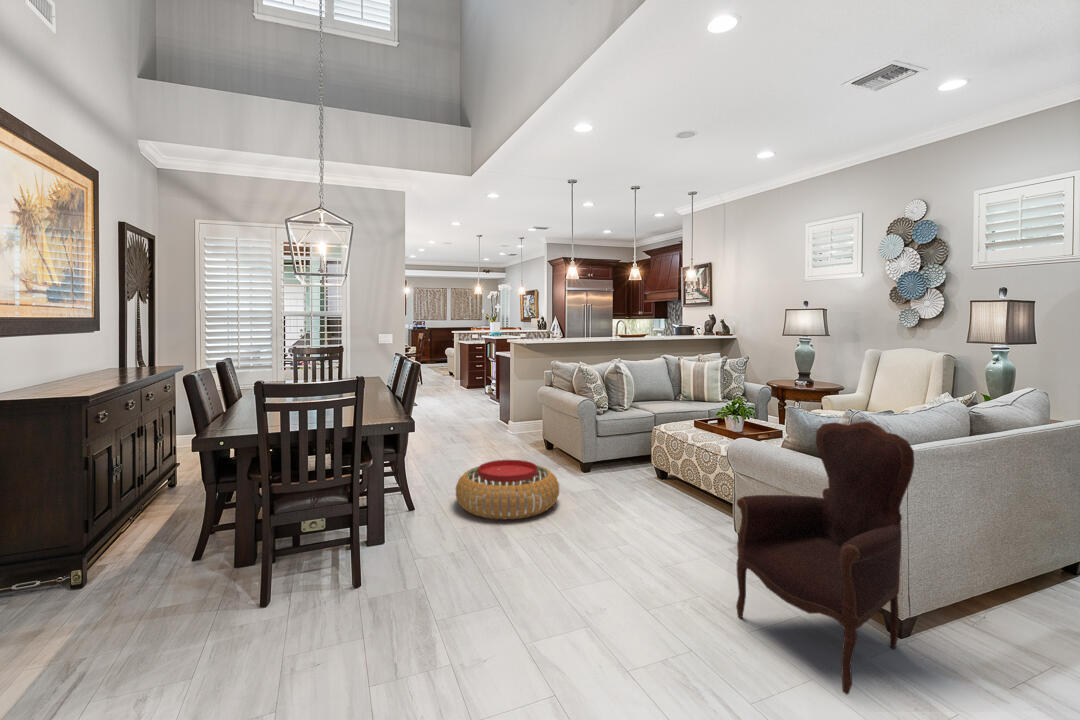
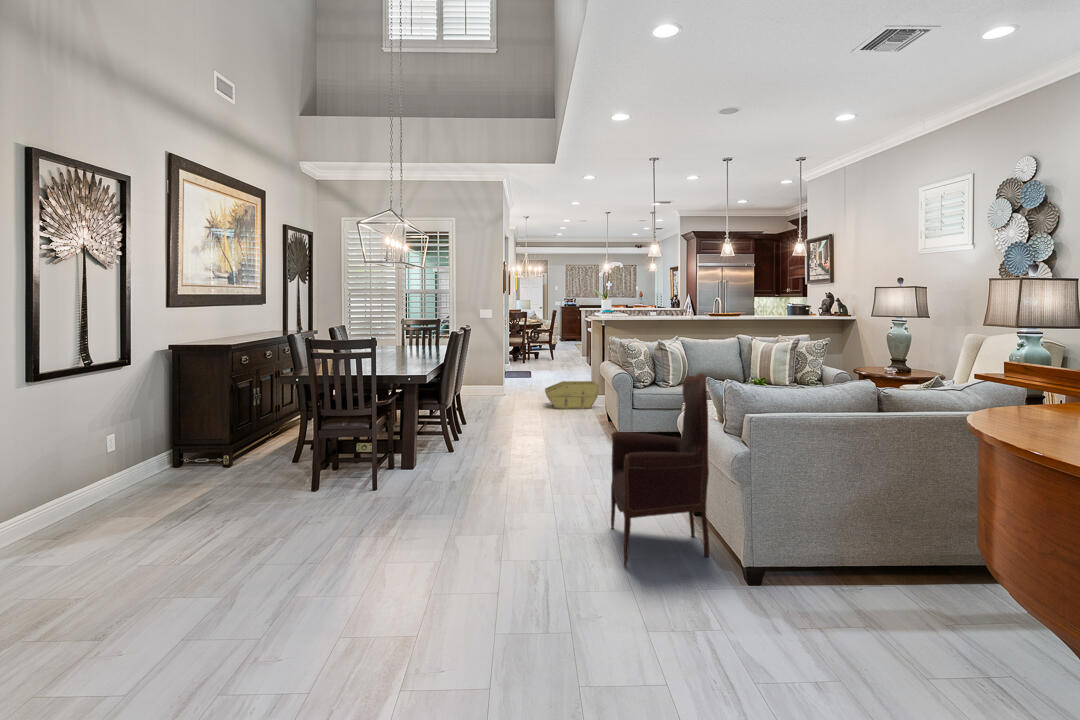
storage bin: none [453,403,514,435] -> present [545,381,599,409]
pouf: present [456,460,559,520] -> none [483,418,571,462]

